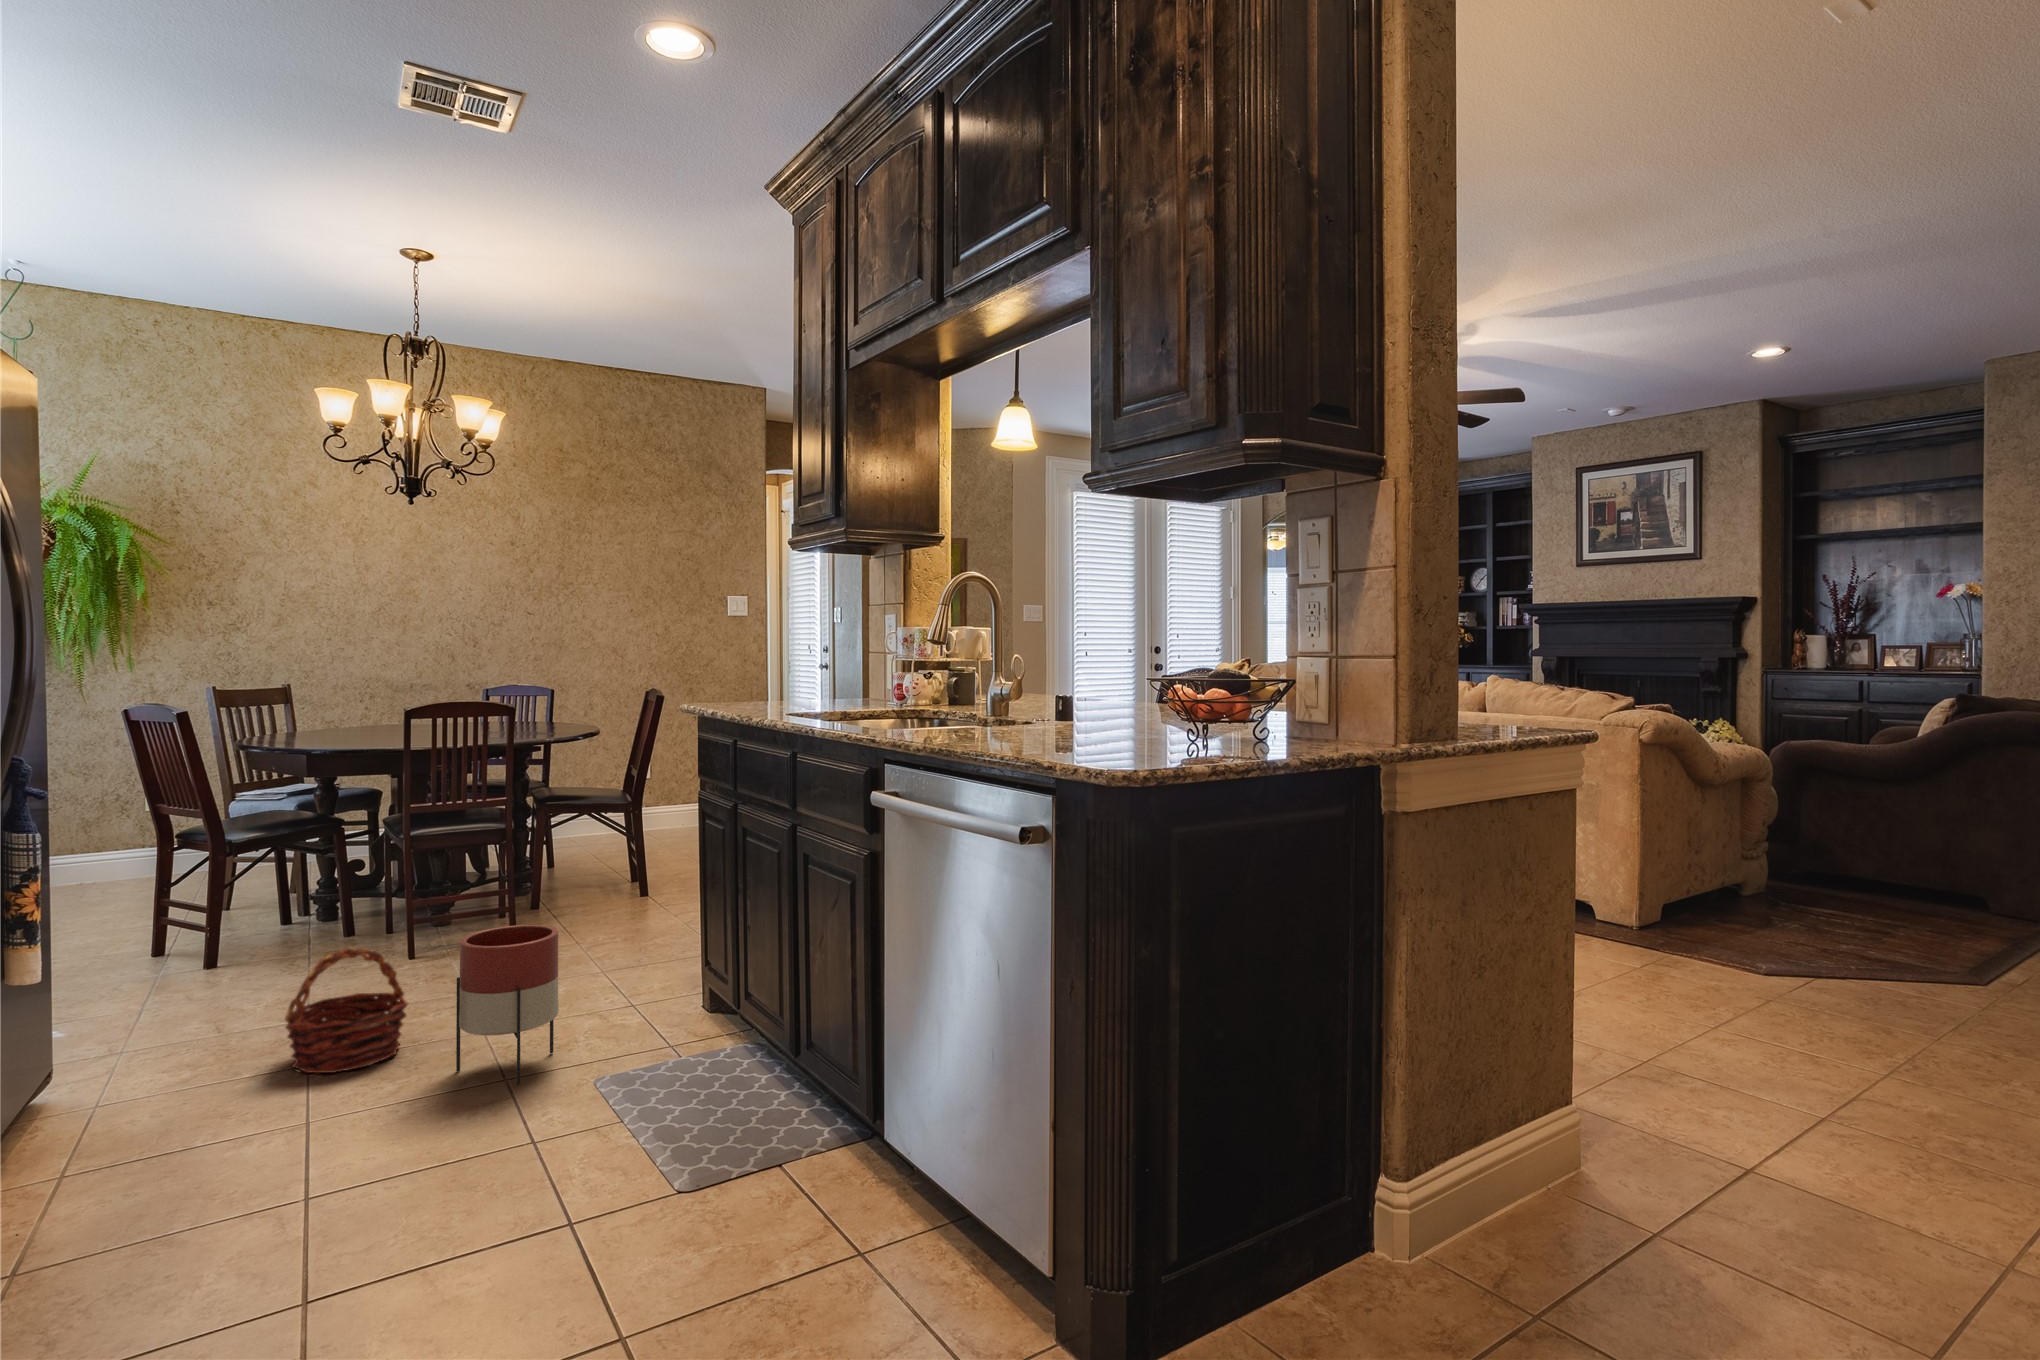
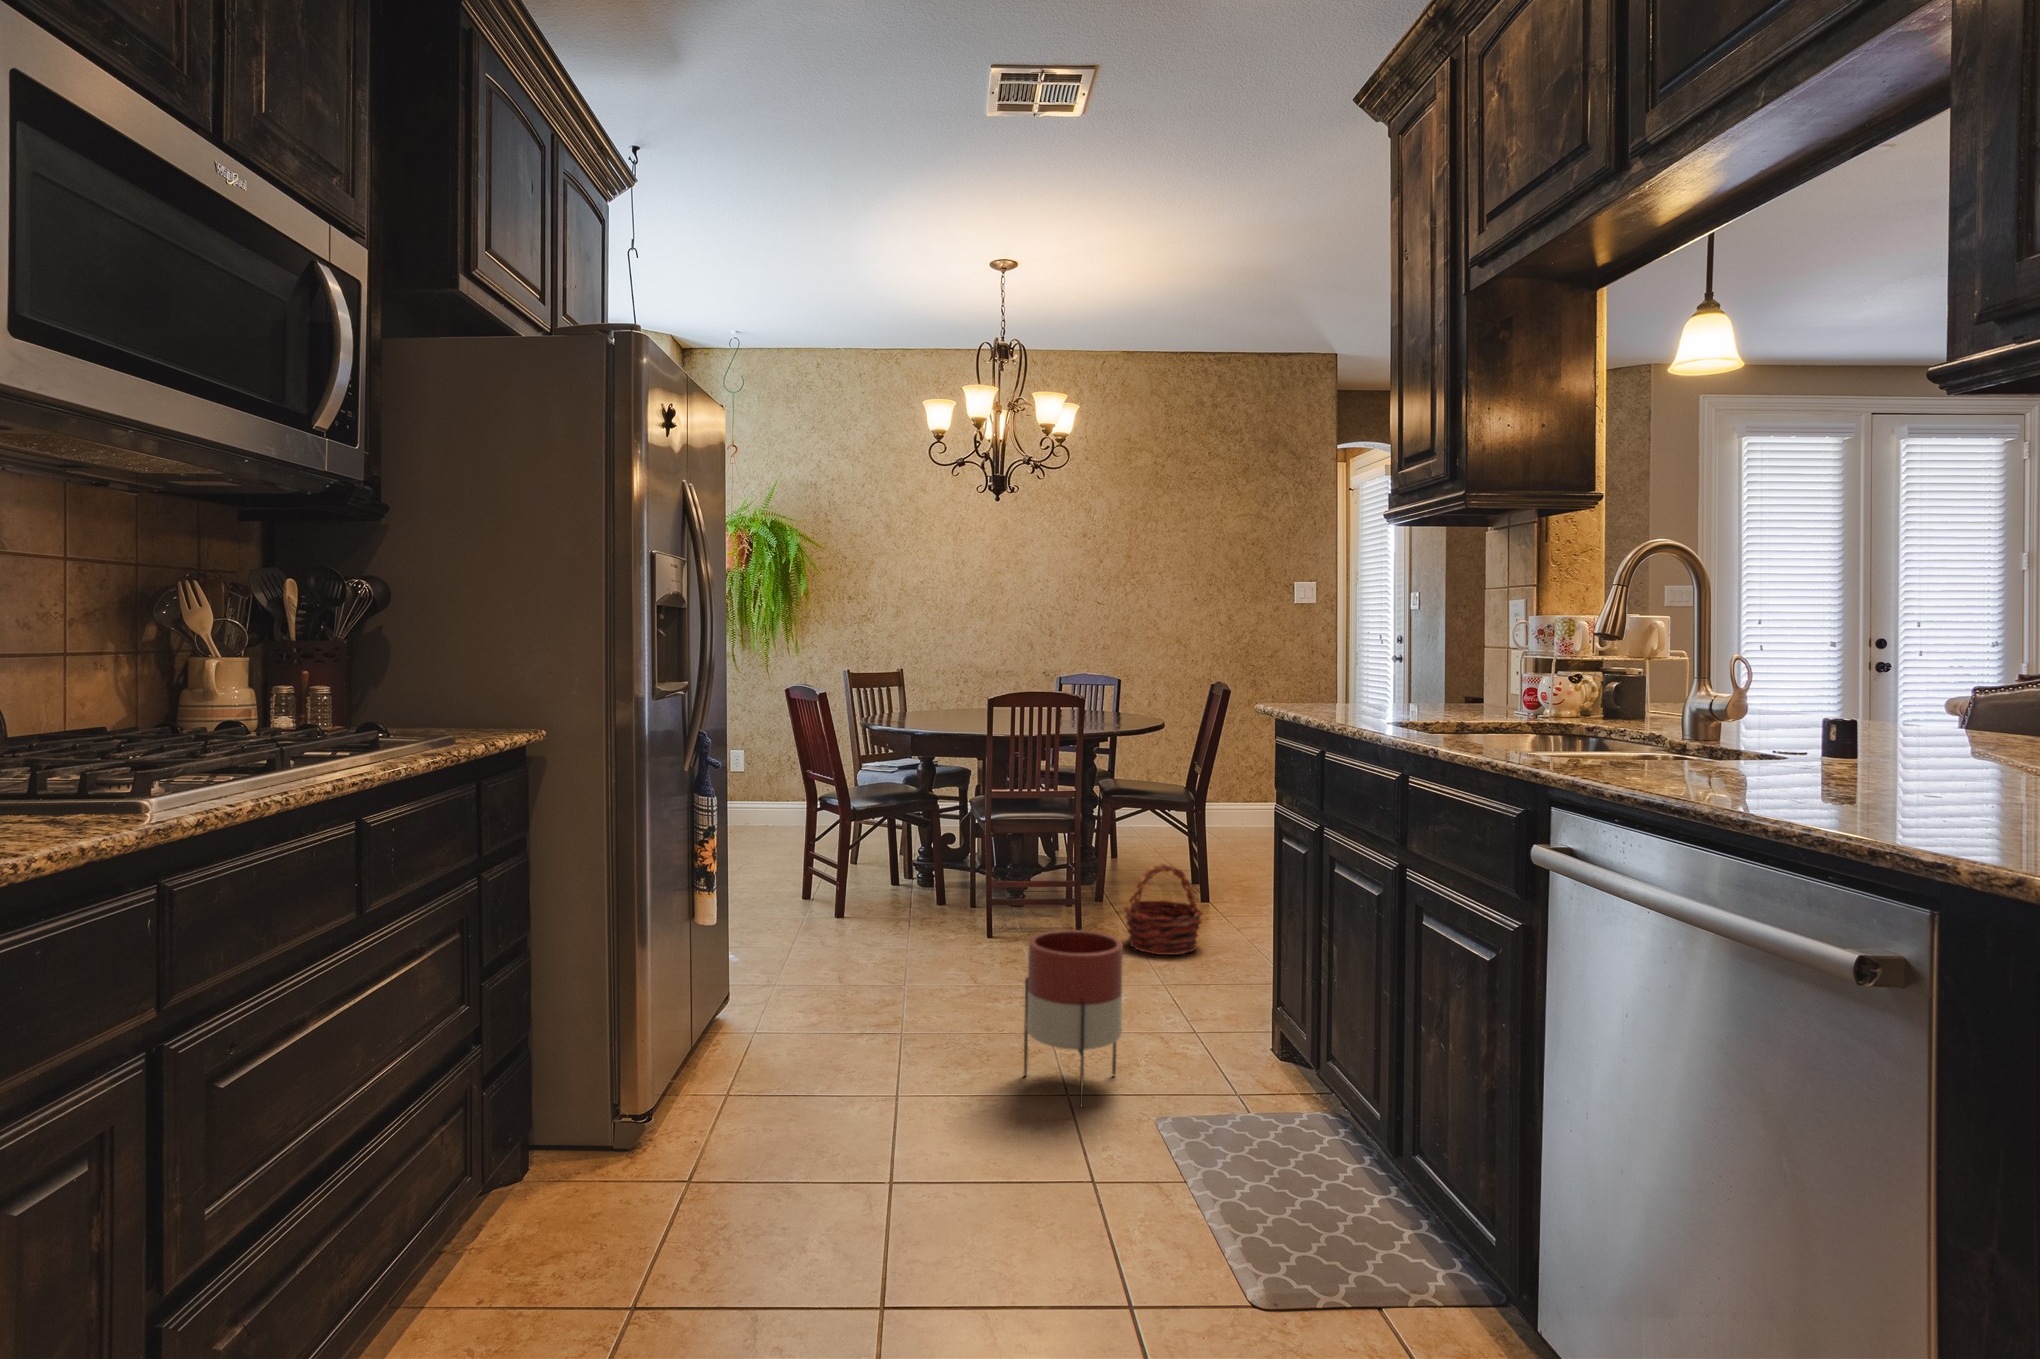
basket: present [285,948,408,1073] -> present [1124,864,1203,955]

